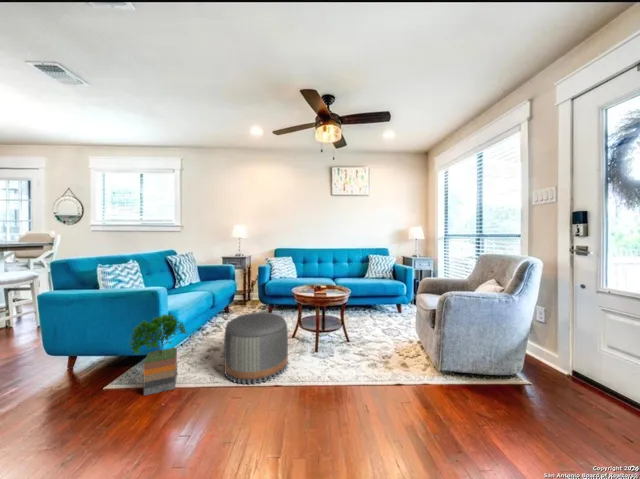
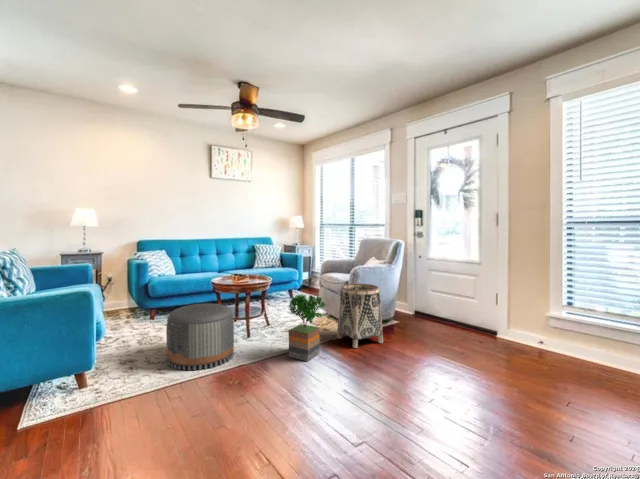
potted tree: present [129,315,187,395] -> present [289,295,326,361]
basket: none [411,316,479,420] -> present [337,284,383,348]

